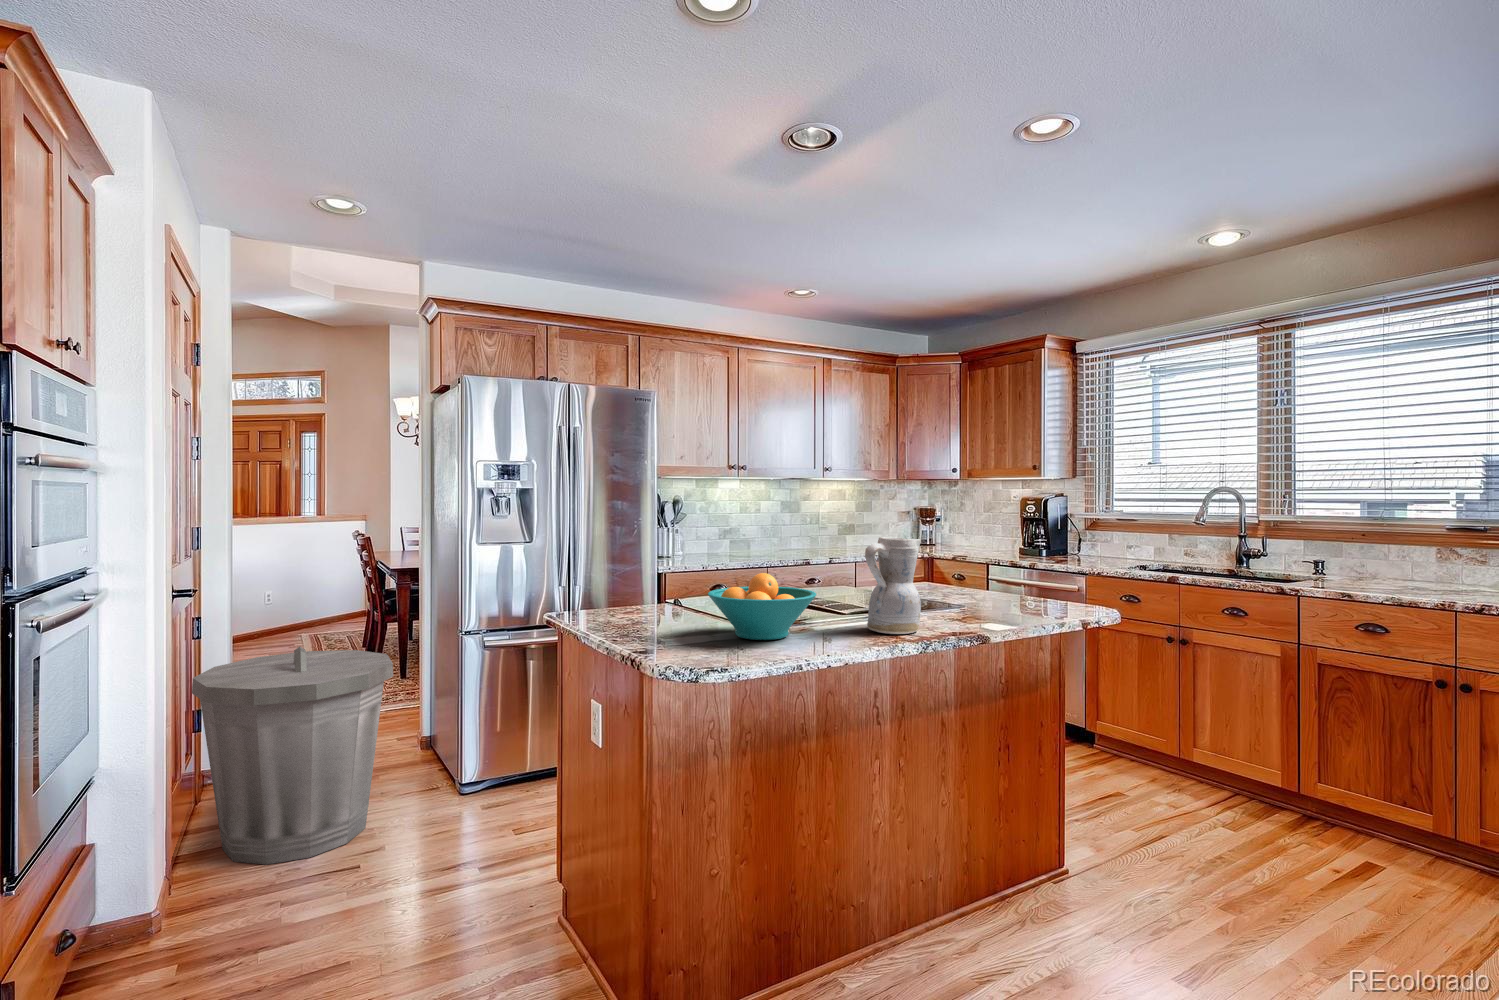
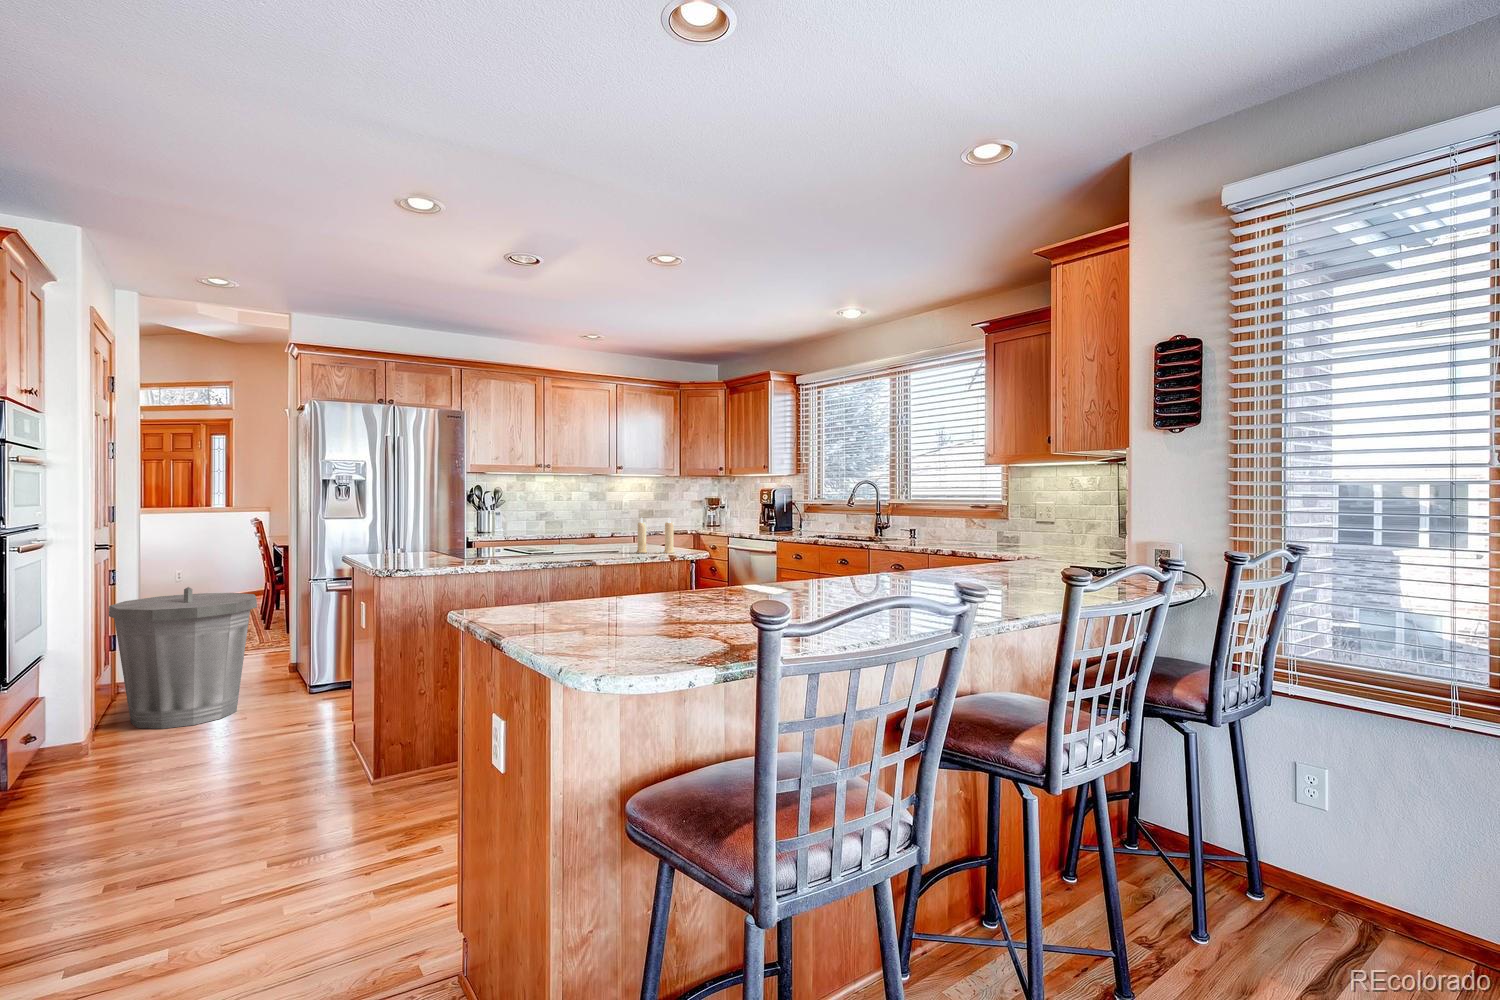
ceramic pitcher: present [865,537,921,634] -> none [525,505,563,561]
candle: none [995,550,1062,612] -> present [636,518,674,553]
fruit bowl: present [708,573,816,640] -> none [428,526,495,563]

